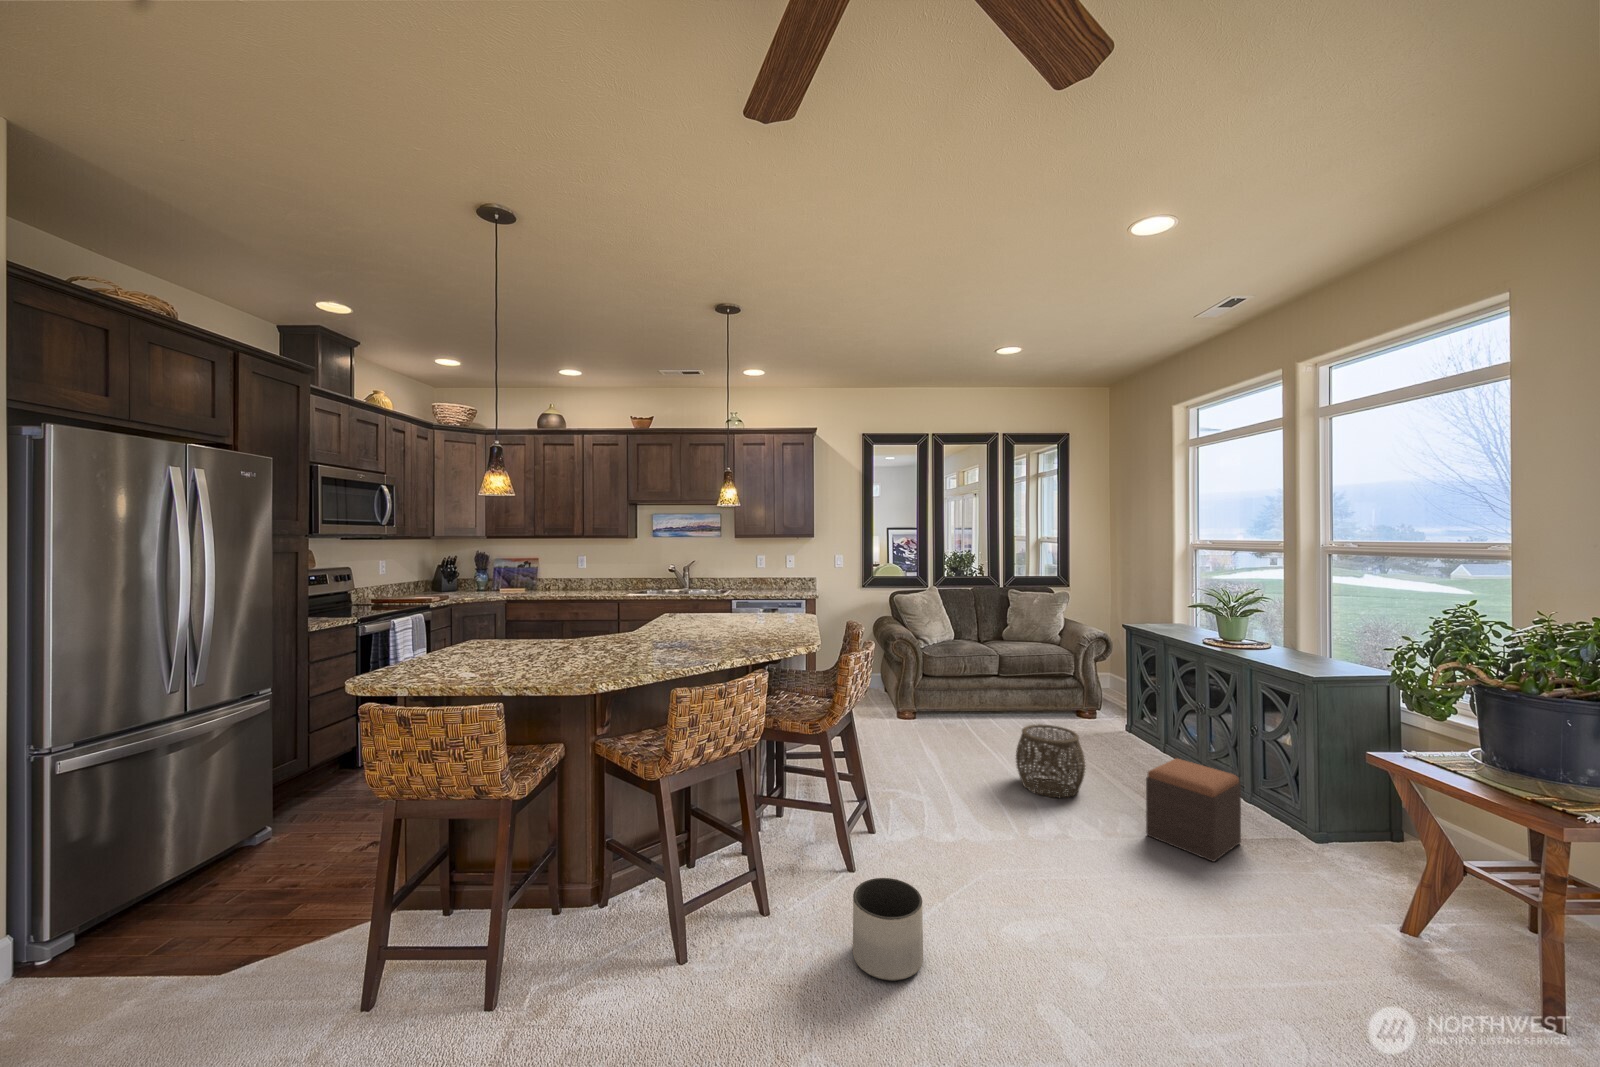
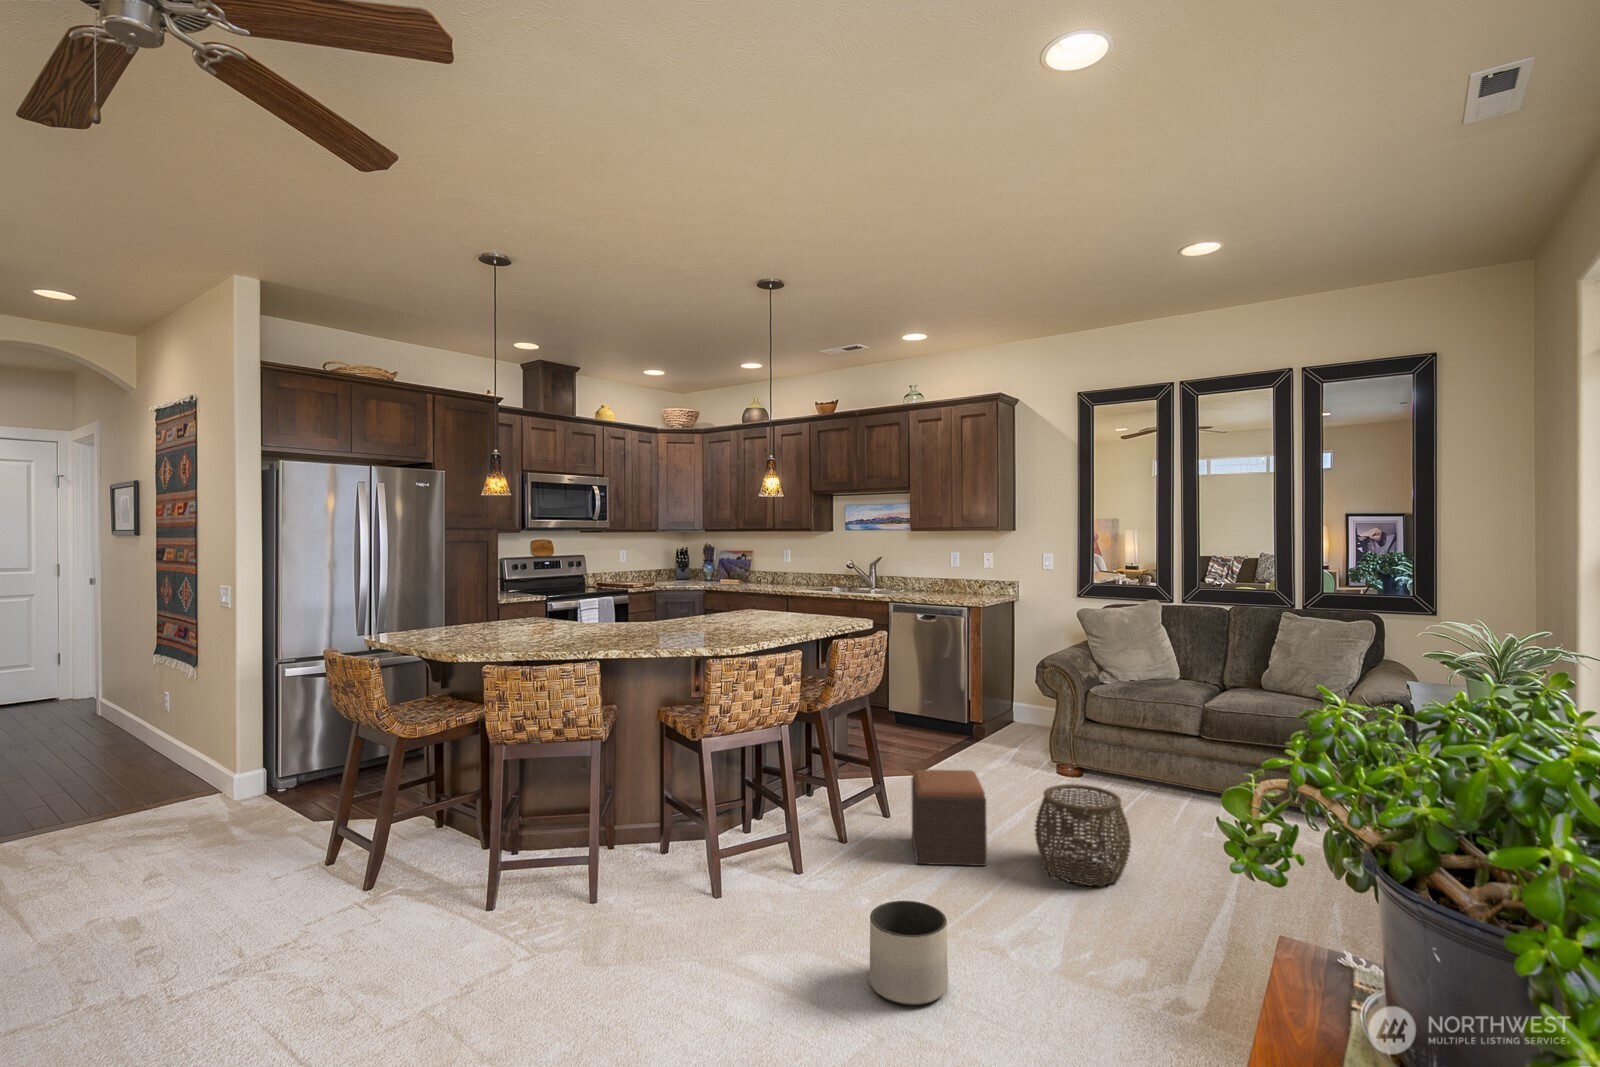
footstool: present [1146,758,1241,862] -> present [911,770,987,866]
planter: present [853,878,923,981] -> present [870,901,948,1006]

